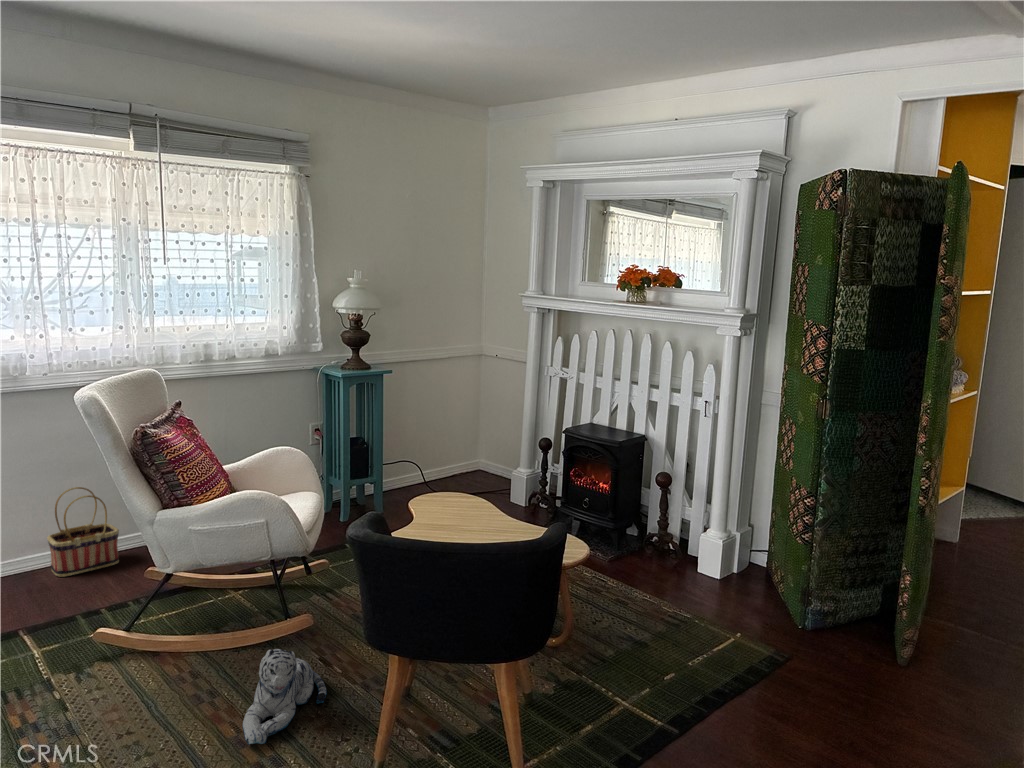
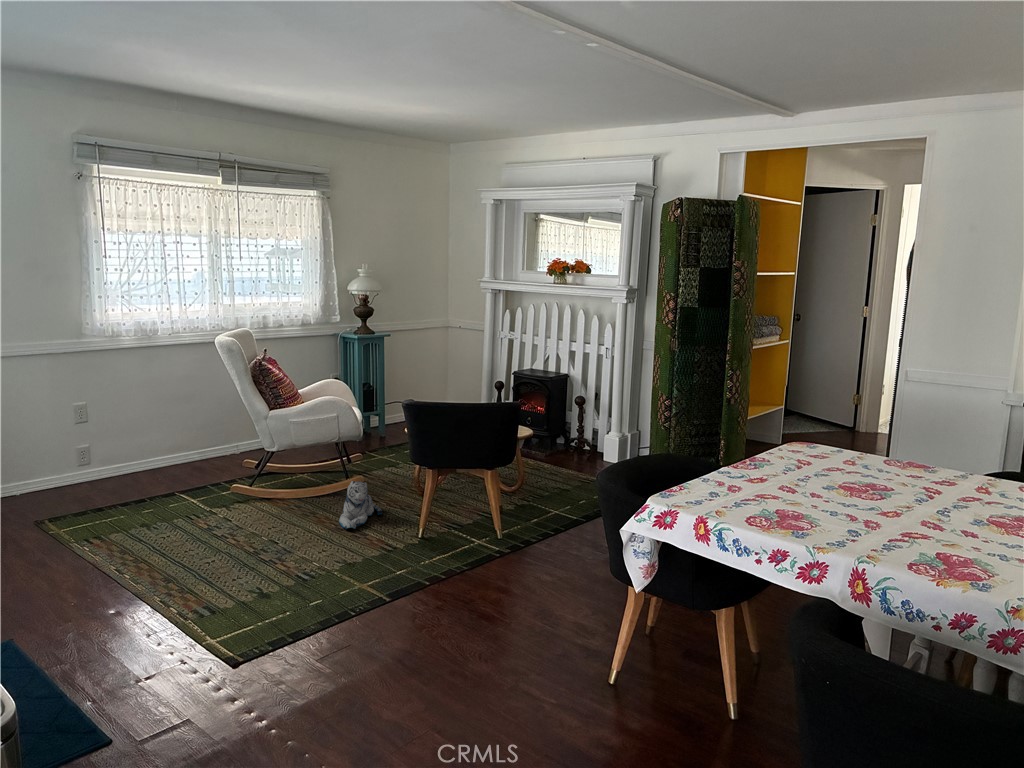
basket: present [47,487,119,577] -> none [171,412,216,470]

